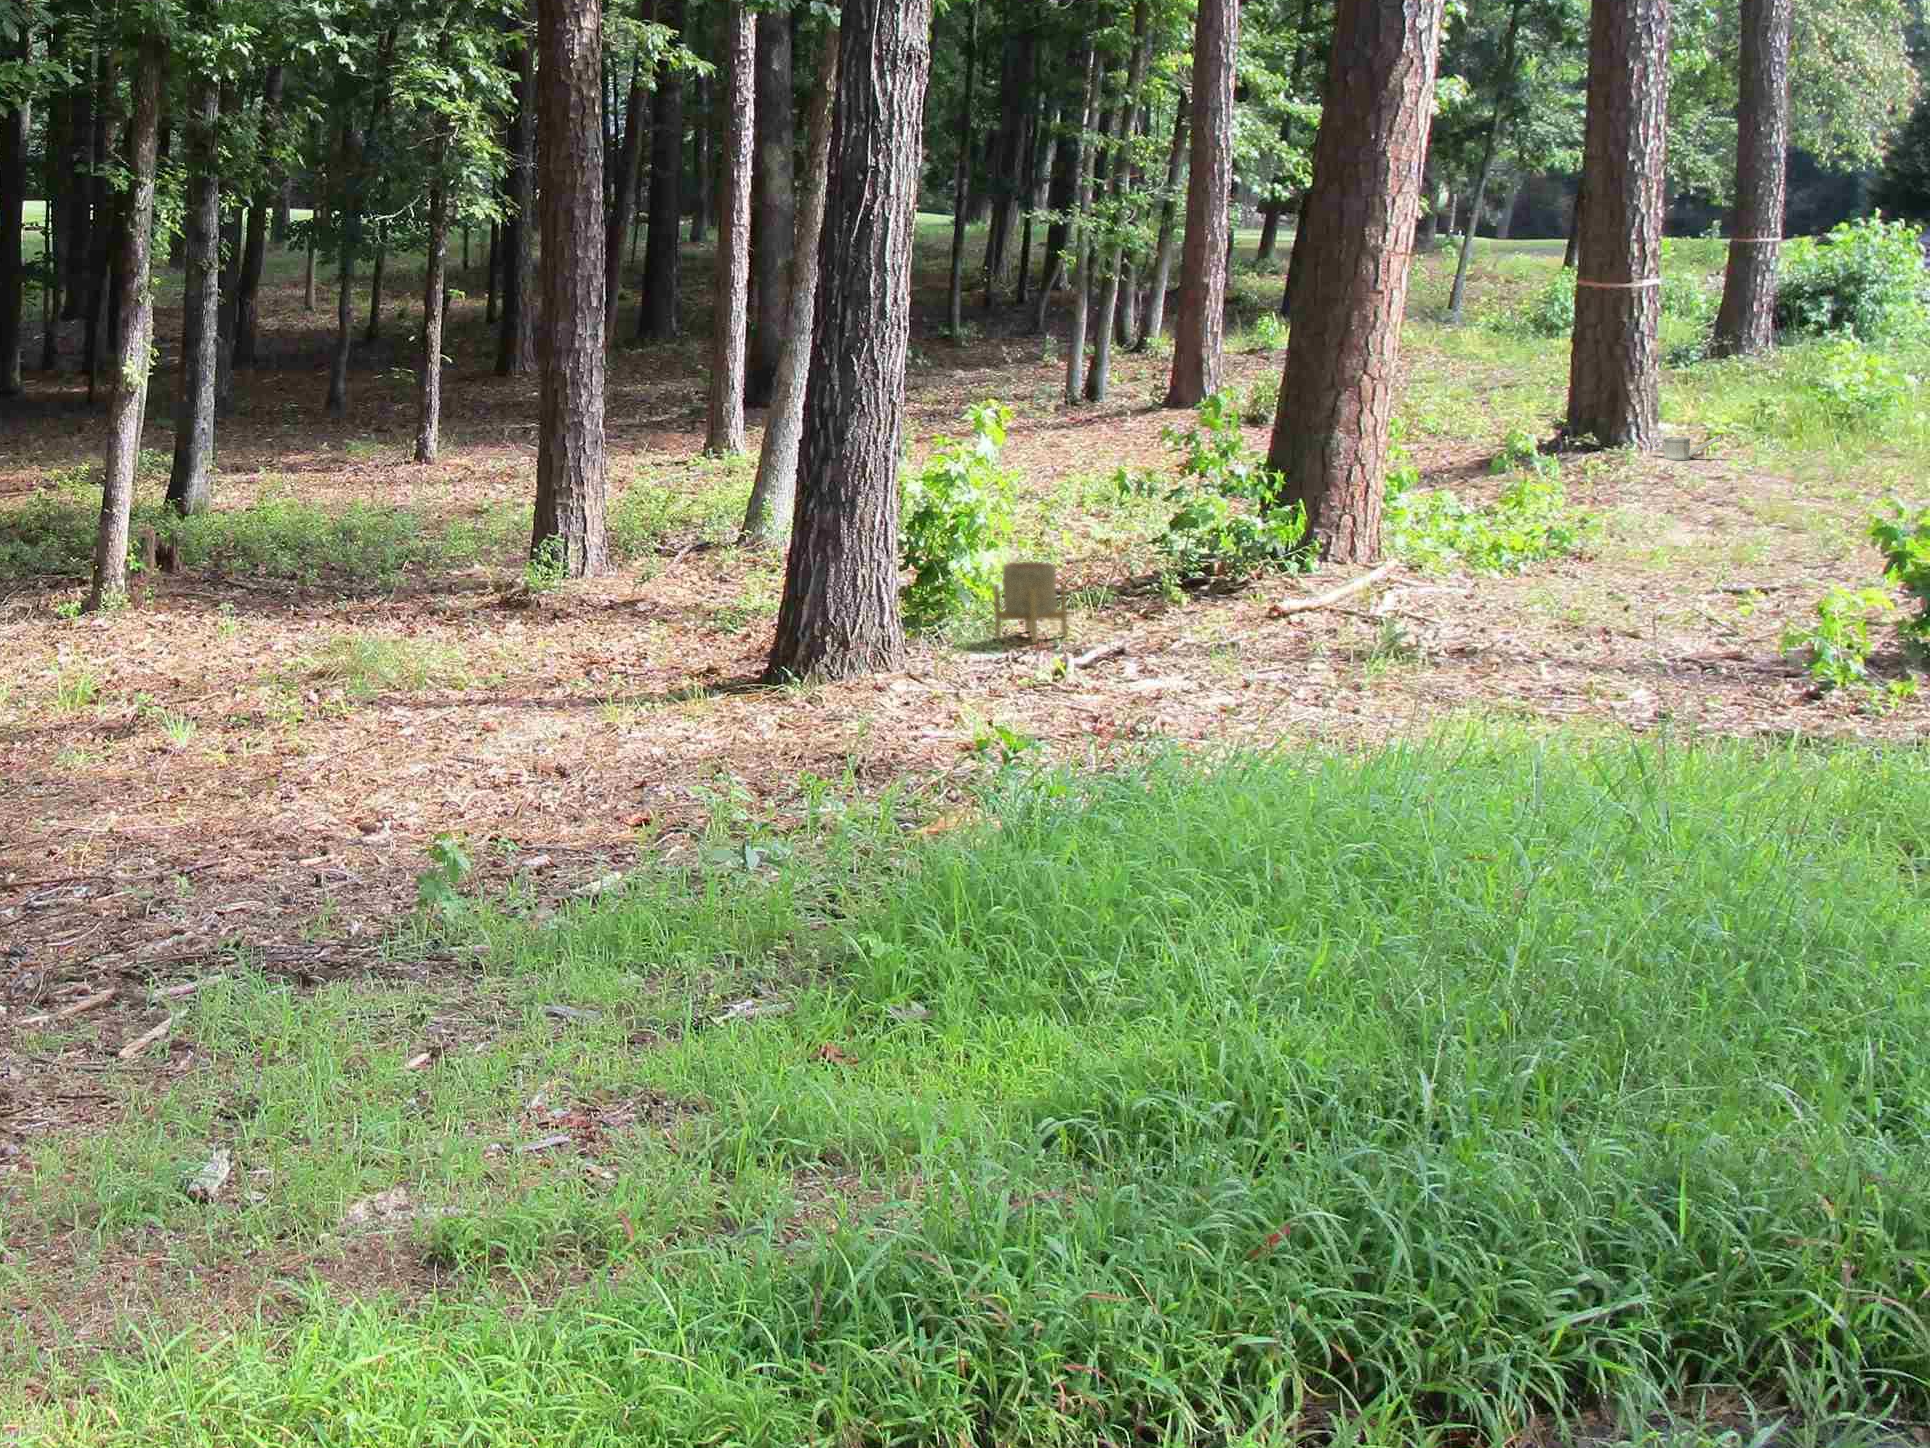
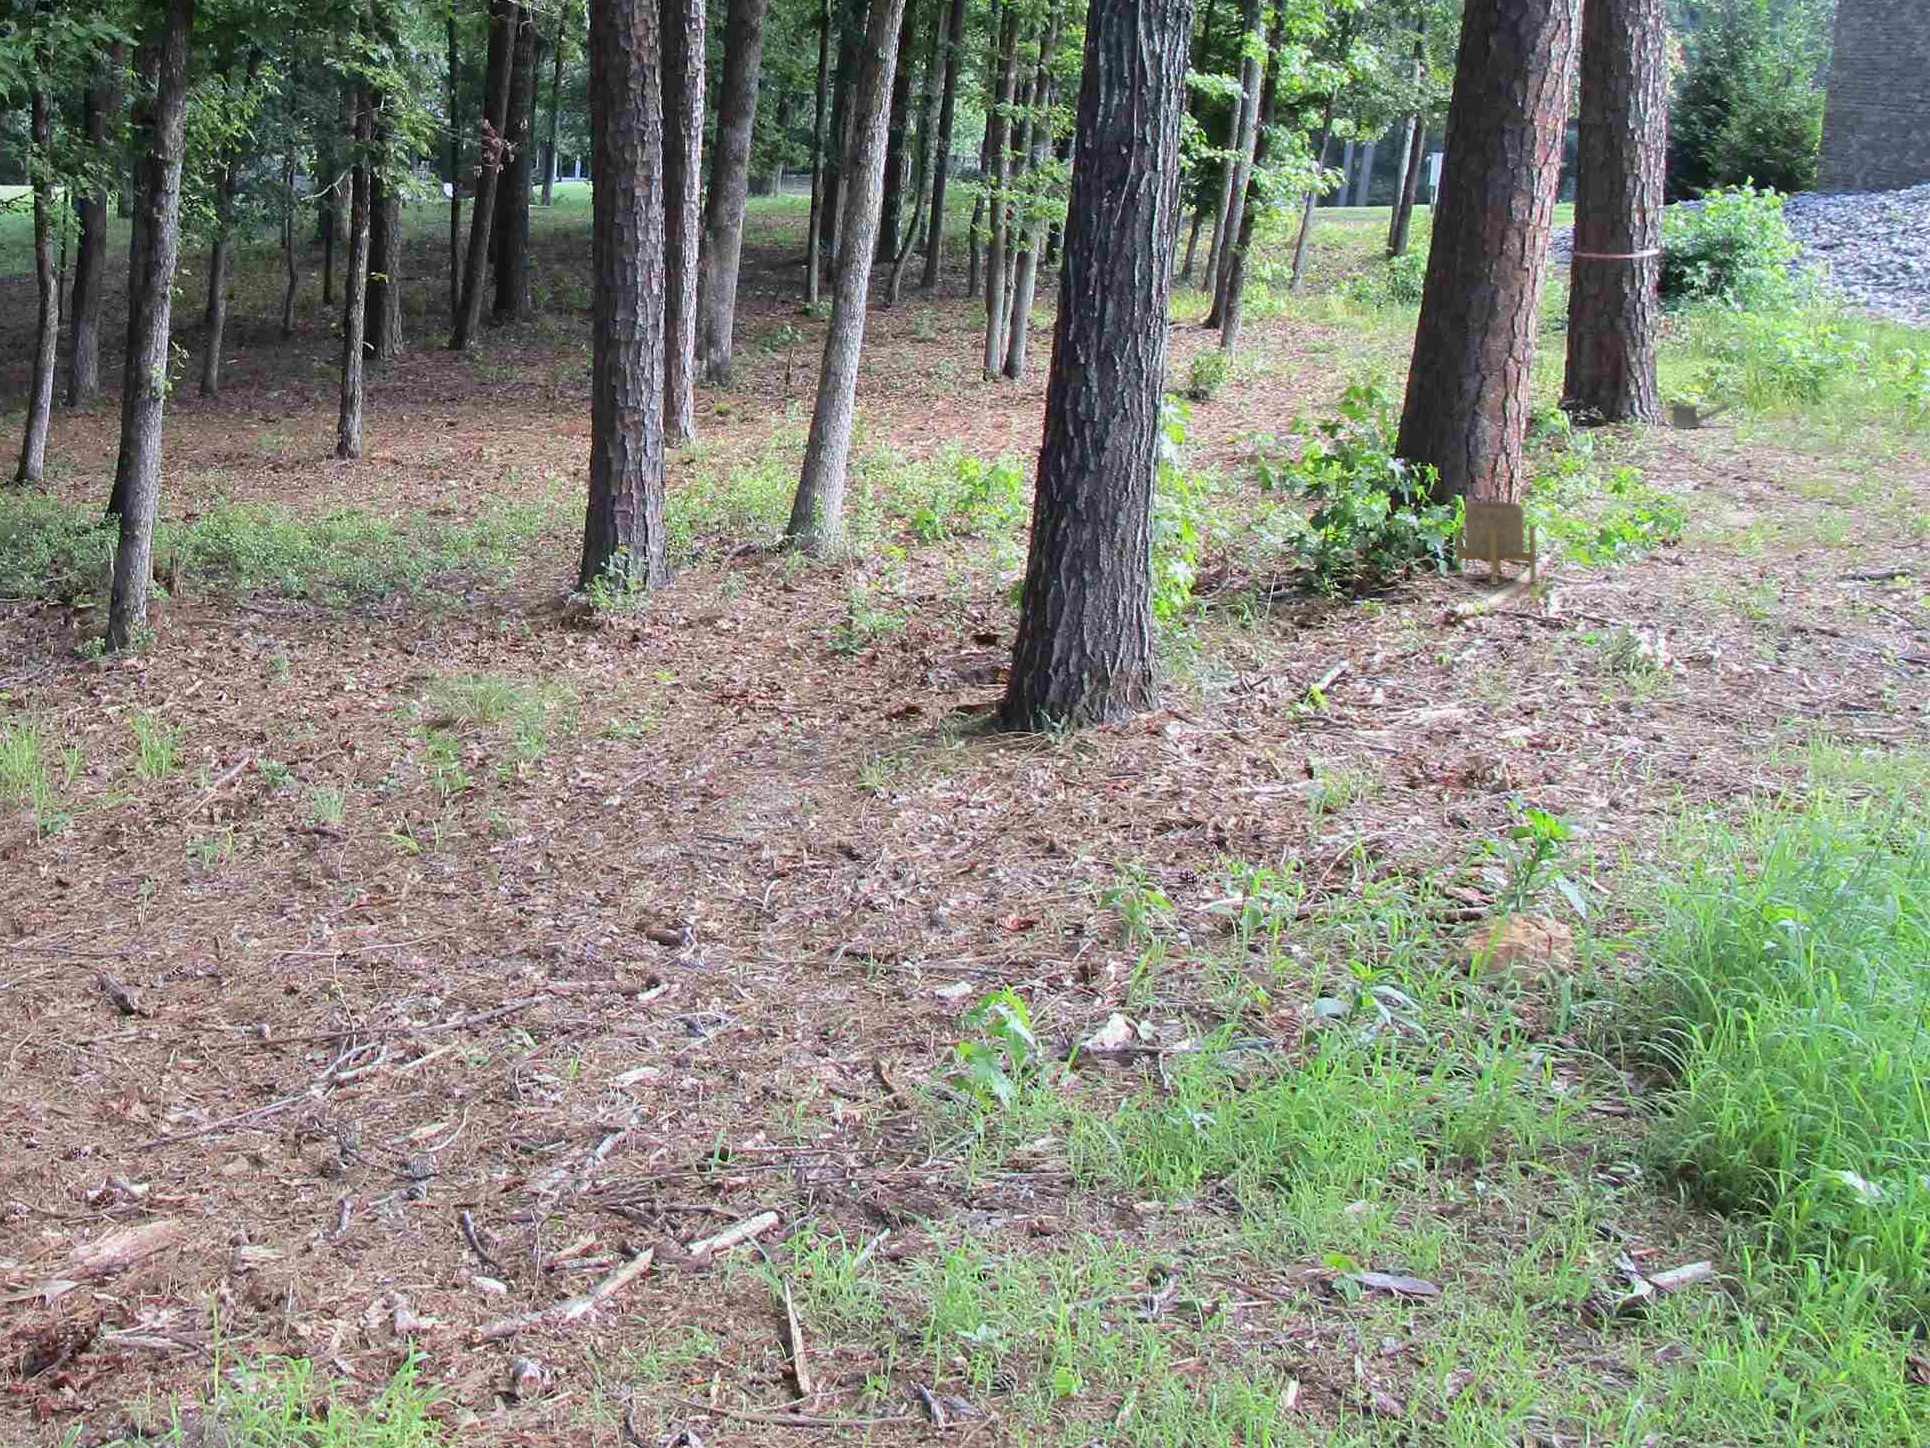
planter: present [994,562,1068,644] -> present [1455,501,1536,584]

